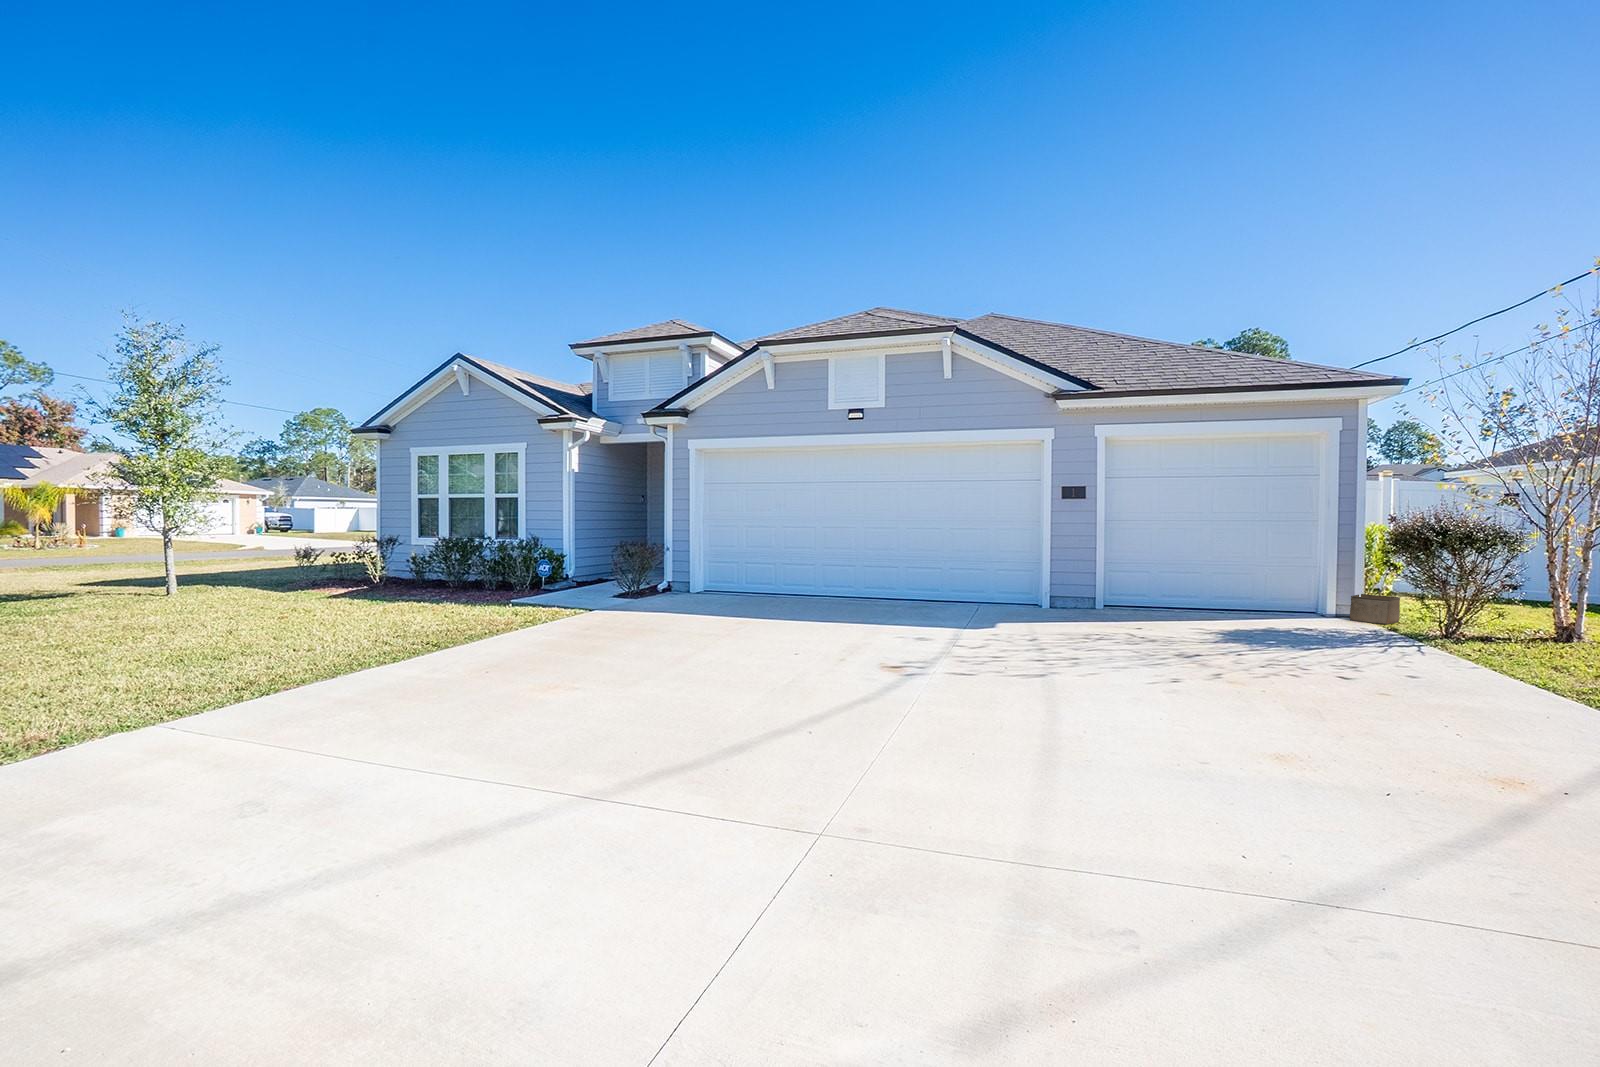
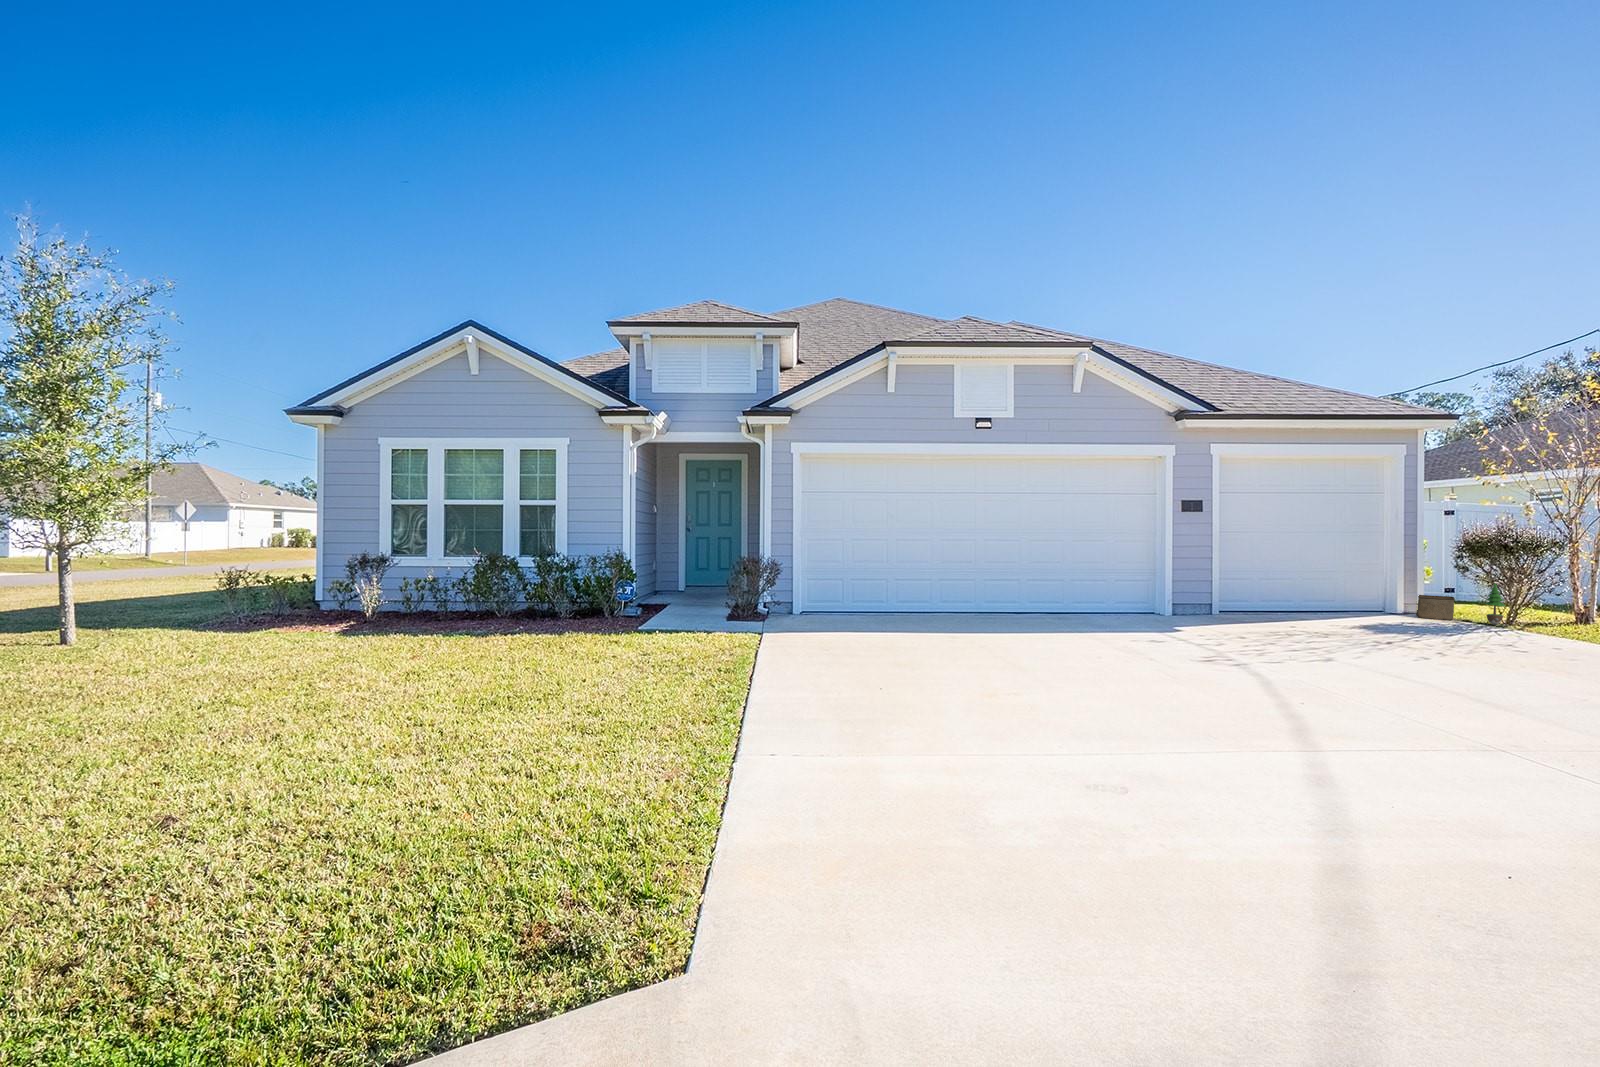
potted tree: none [1417,581,1441,632] -> present [1485,583,1505,625]

